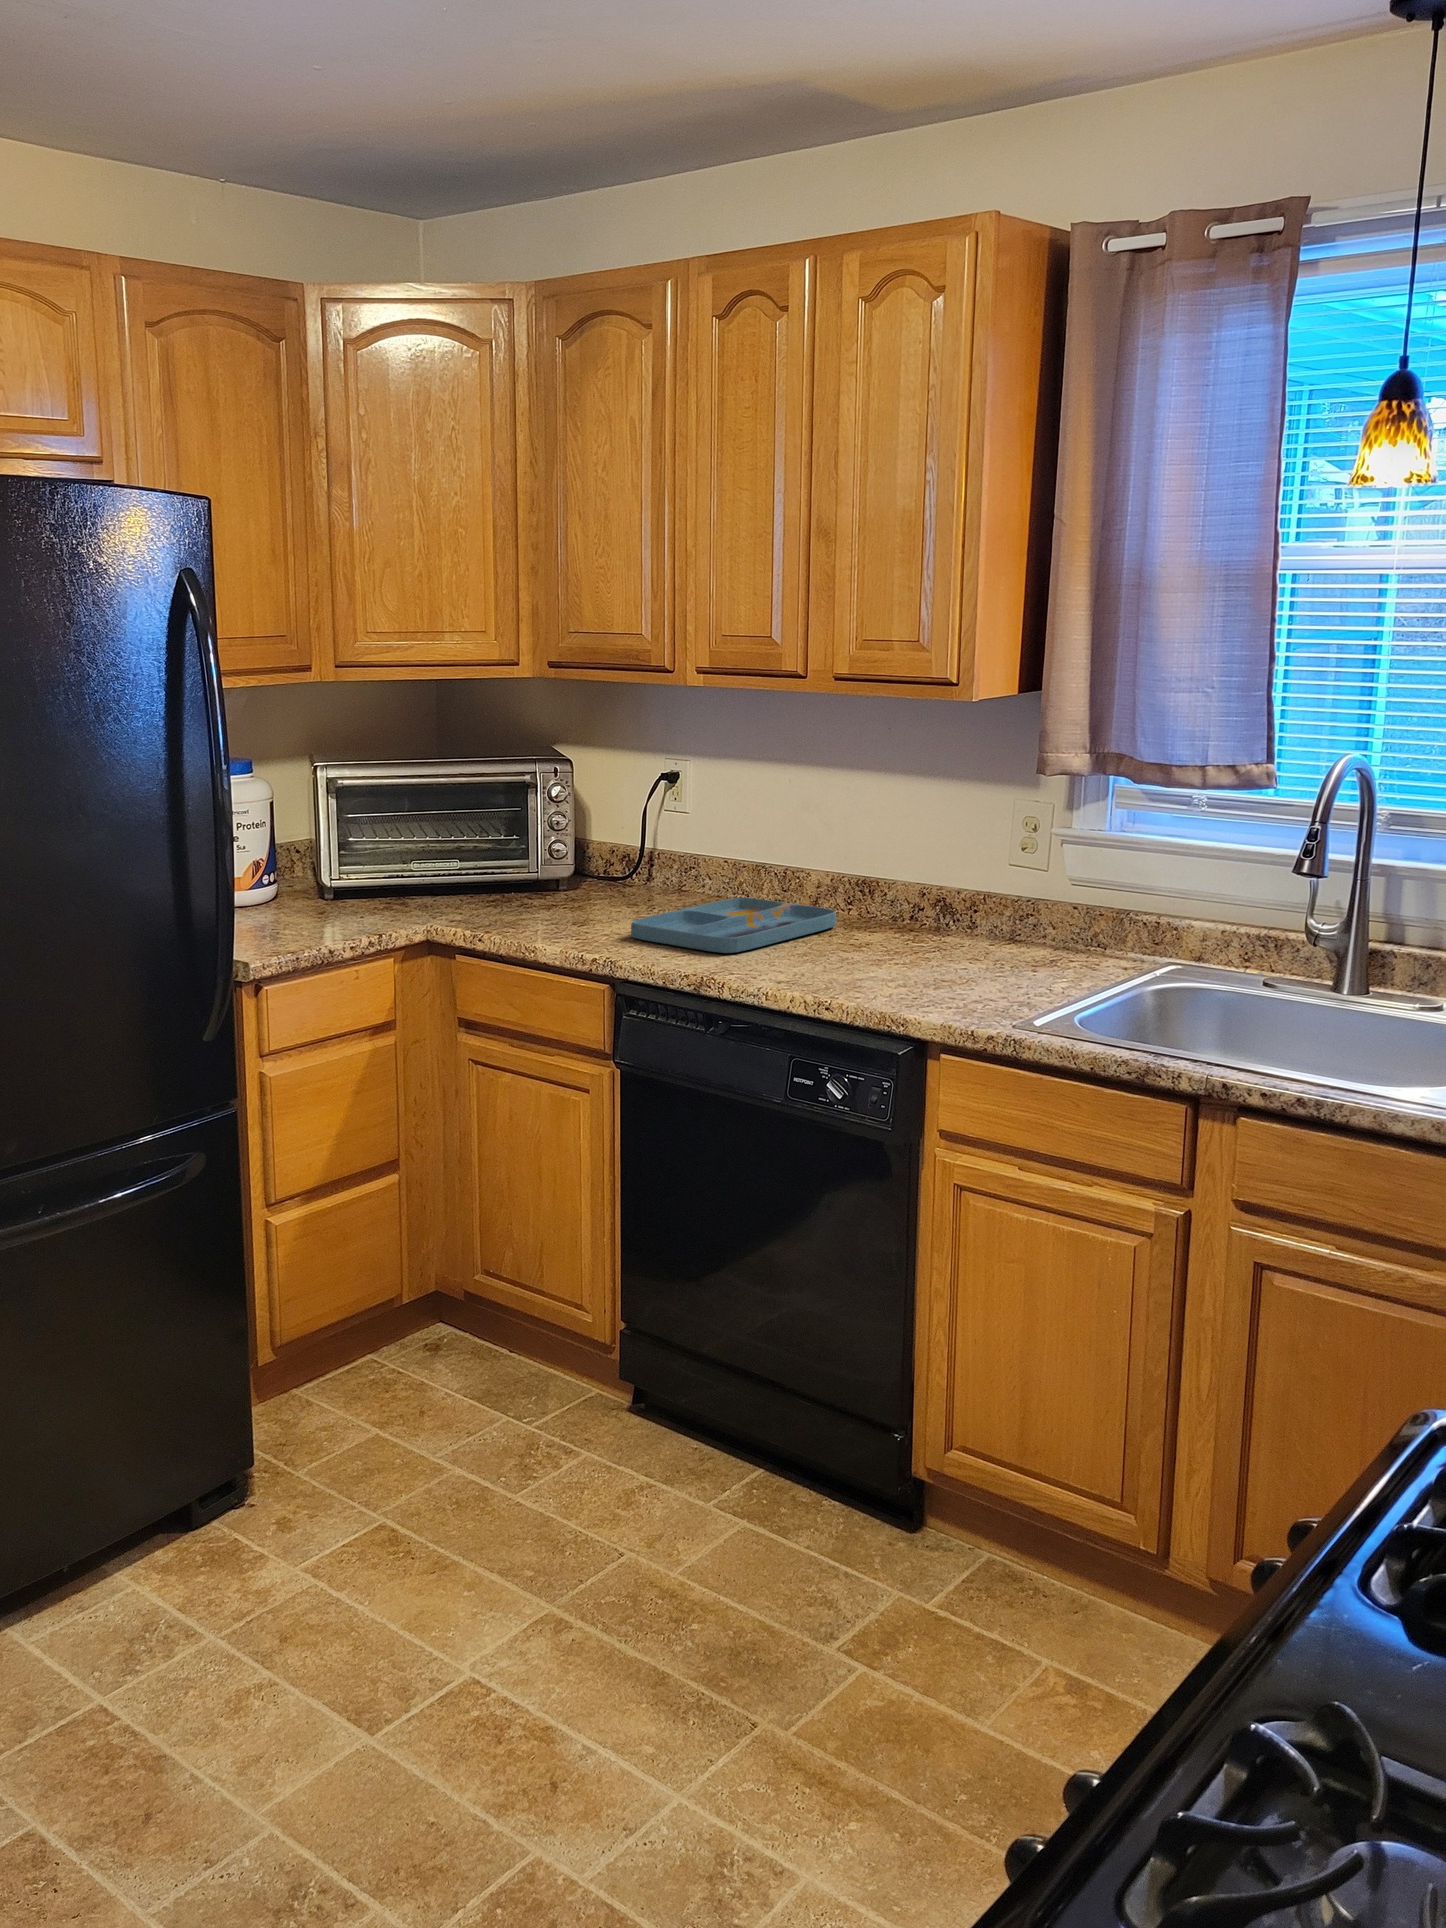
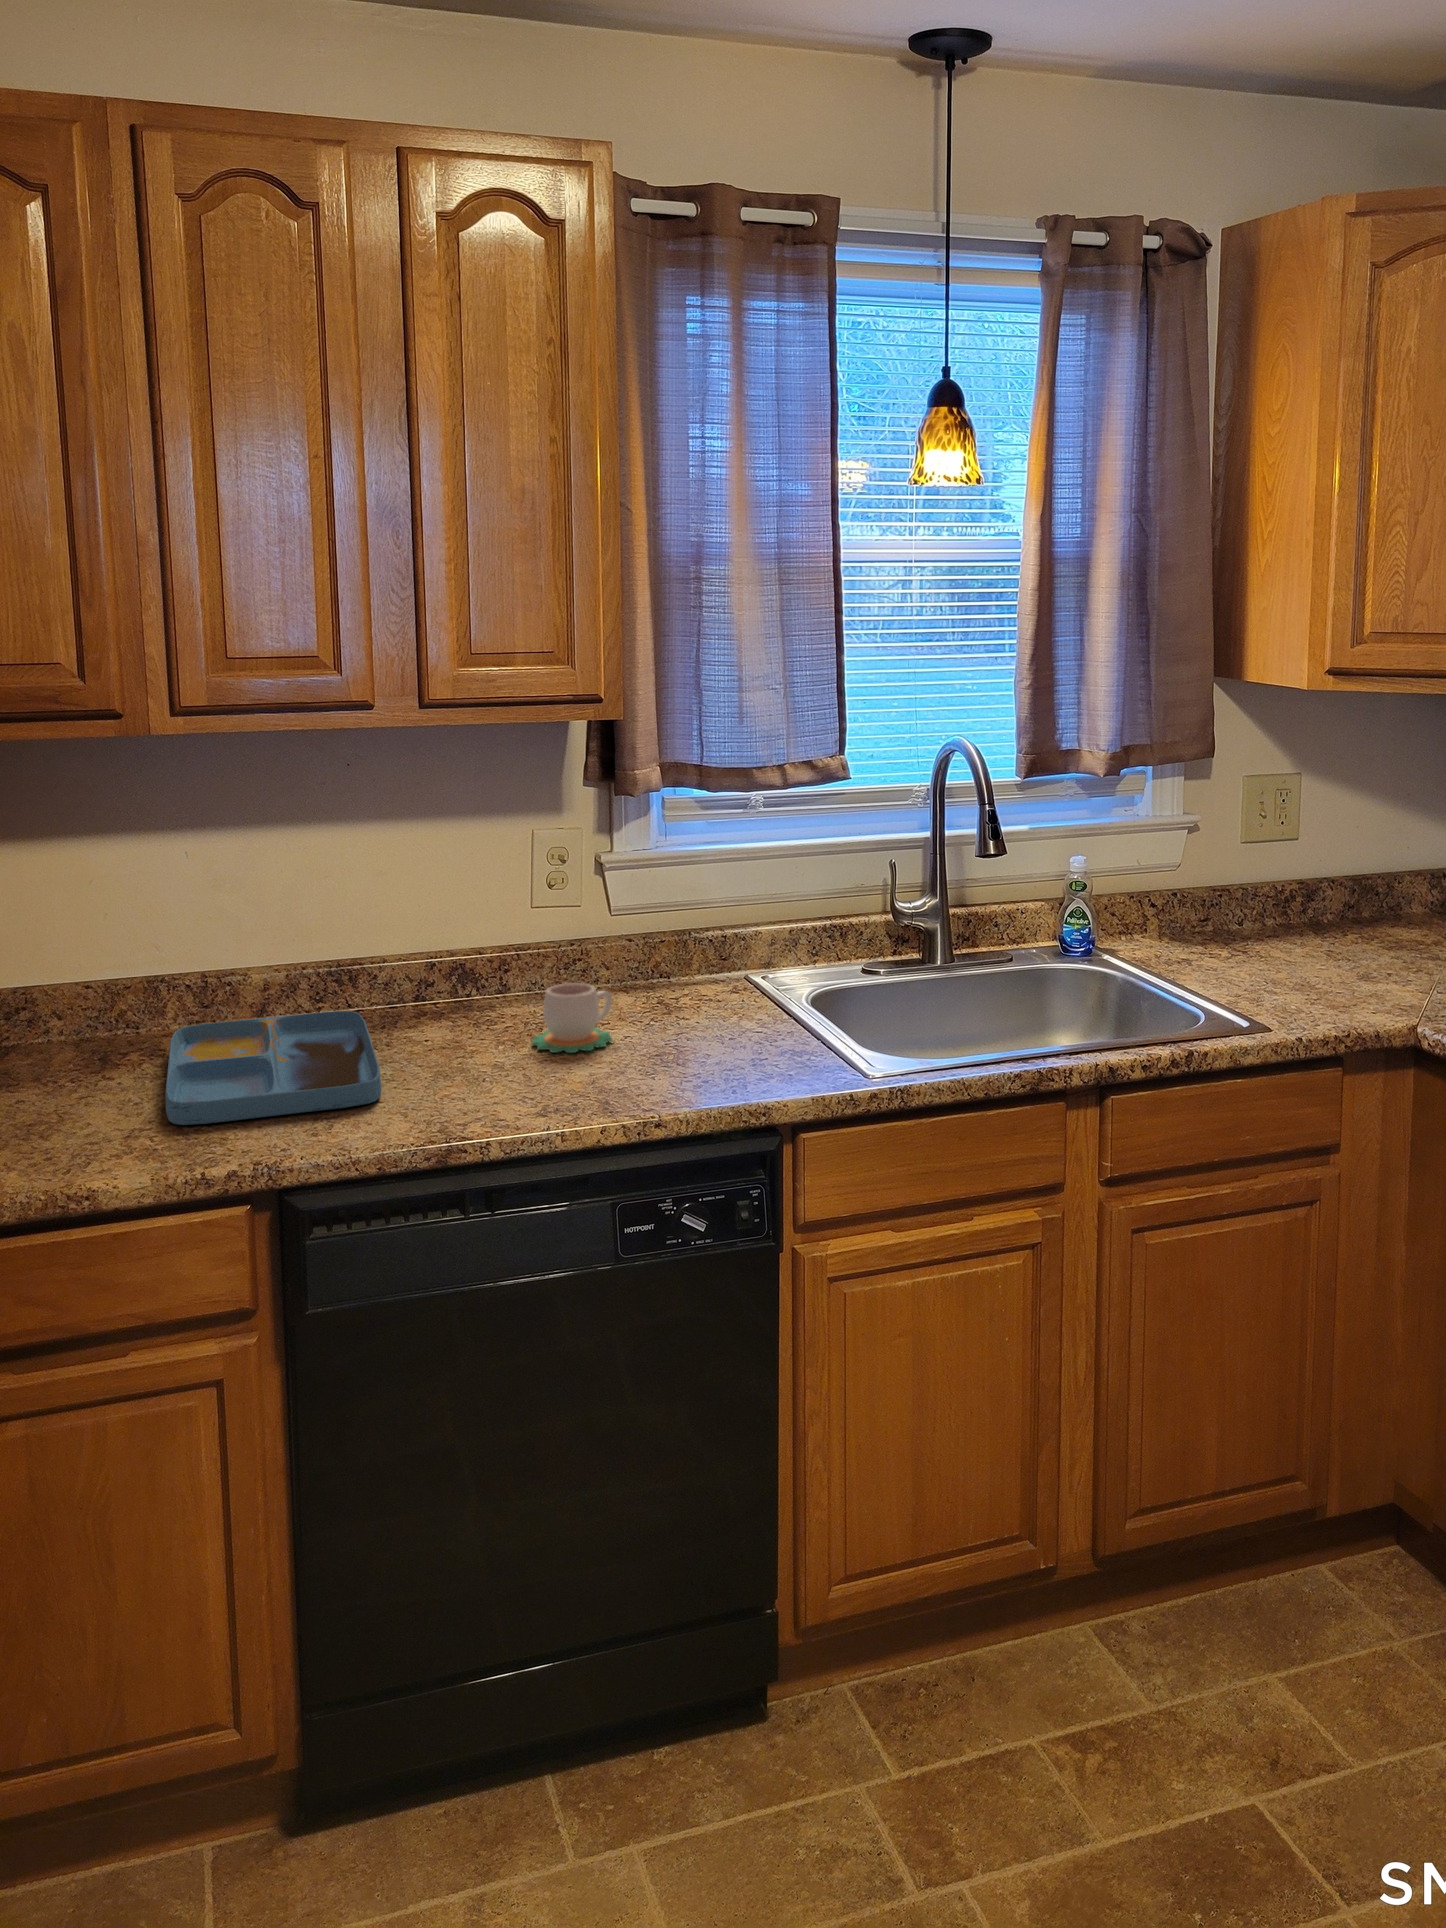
mug: none [886,915,956,967] -> present [532,983,612,1053]

